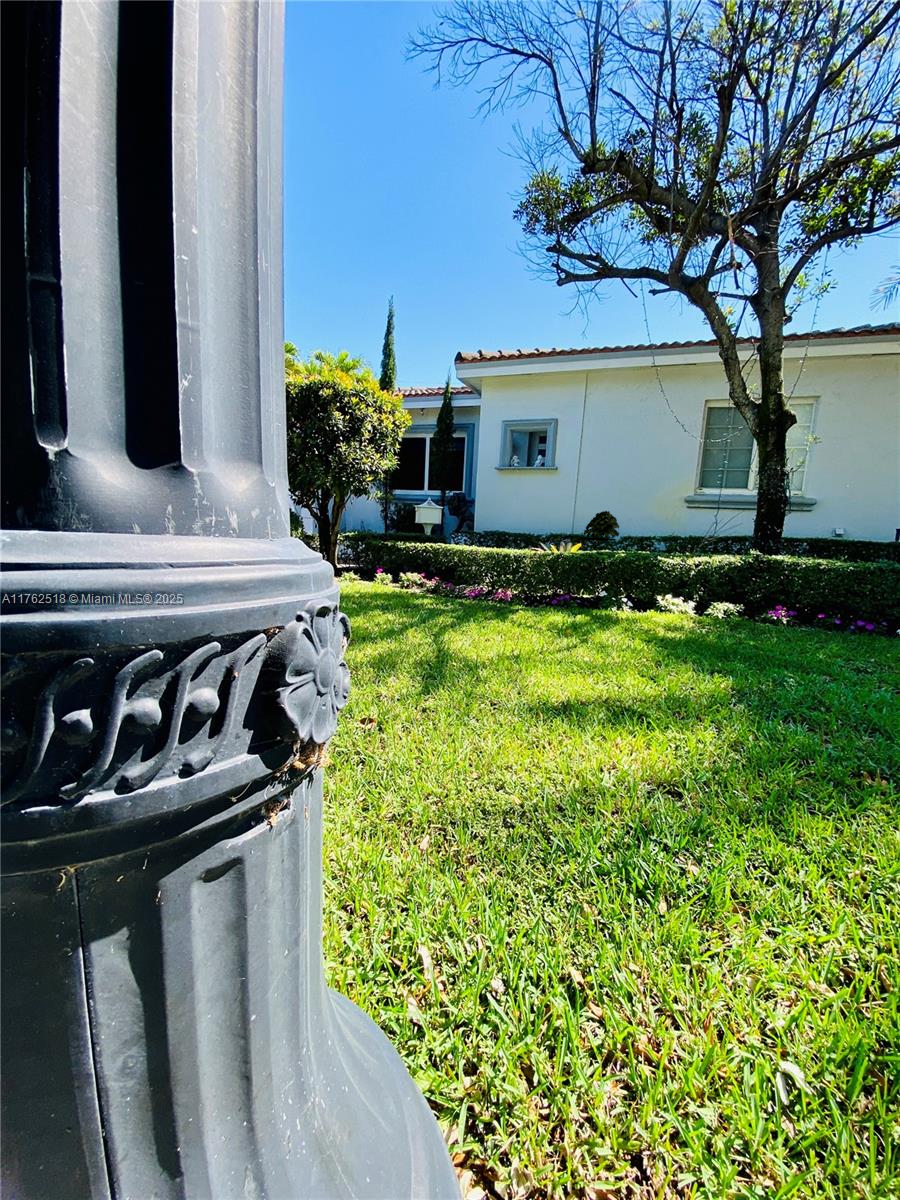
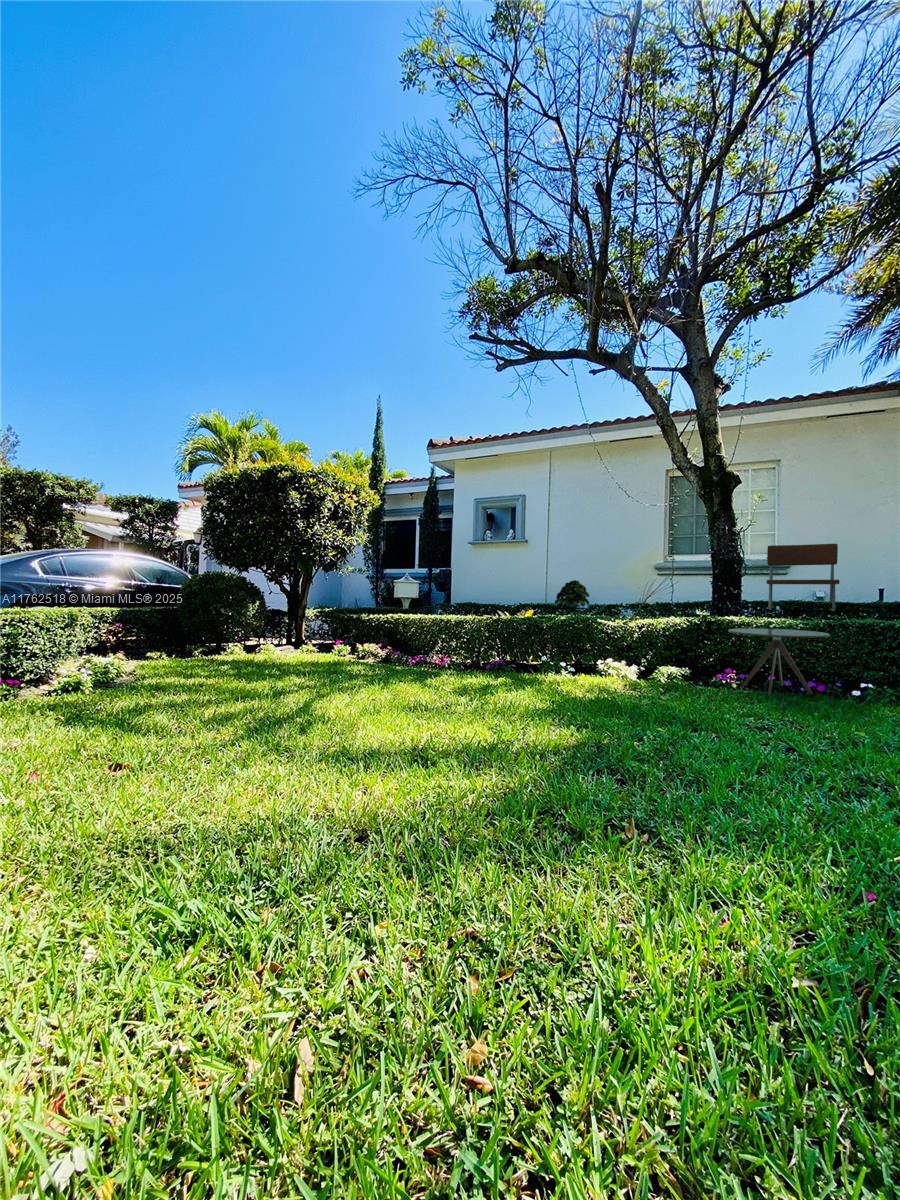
bench: none [795,484,870,551] -> present [766,544,840,612]
round table: none [793,571,891,634] -> present [728,628,830,694]

